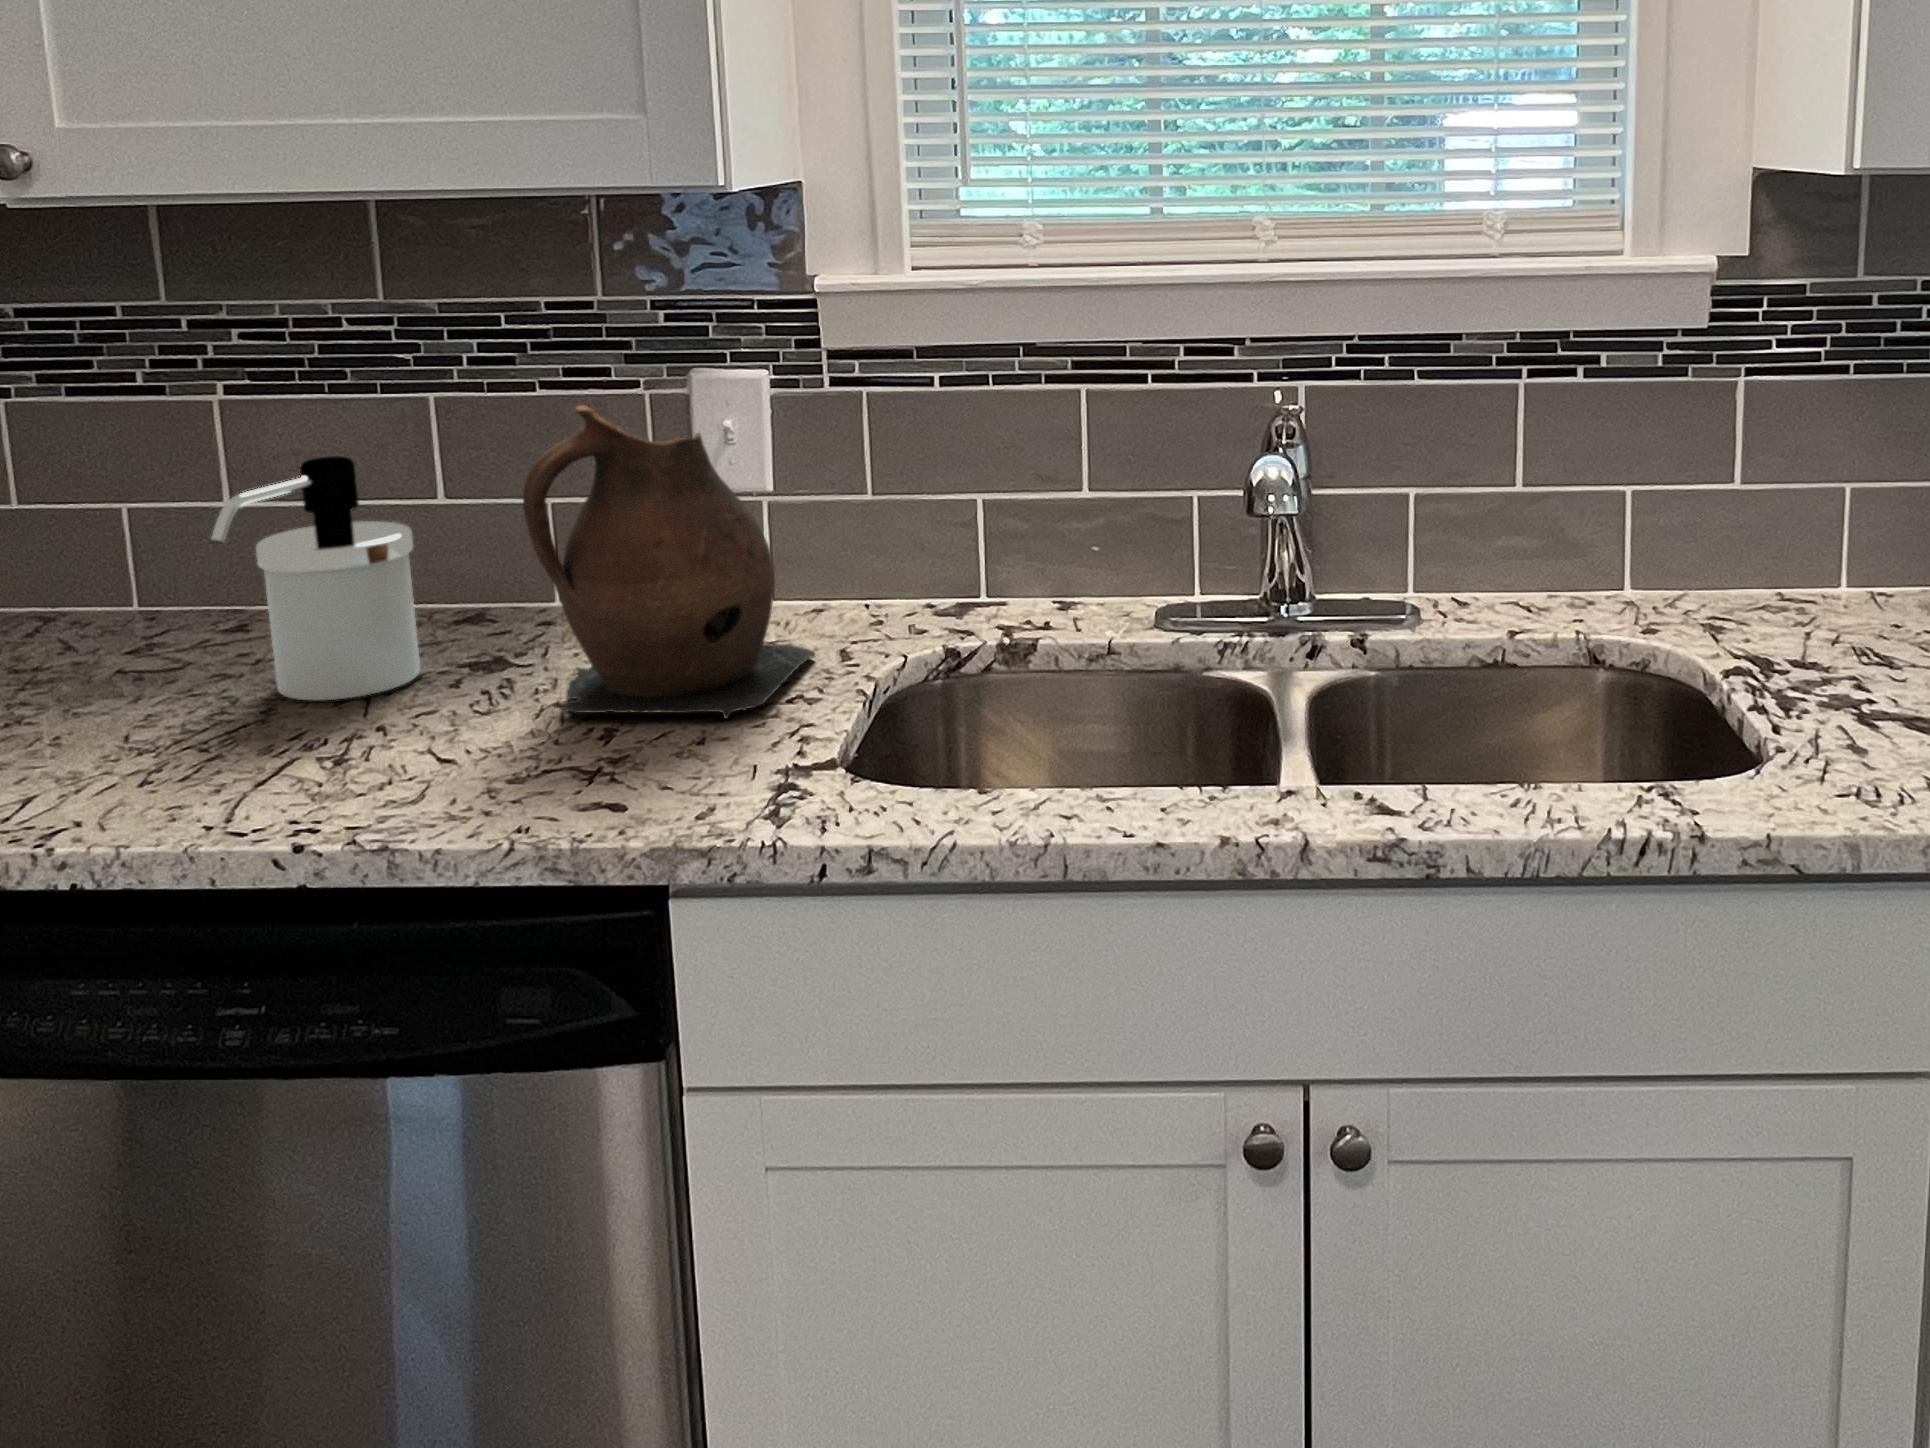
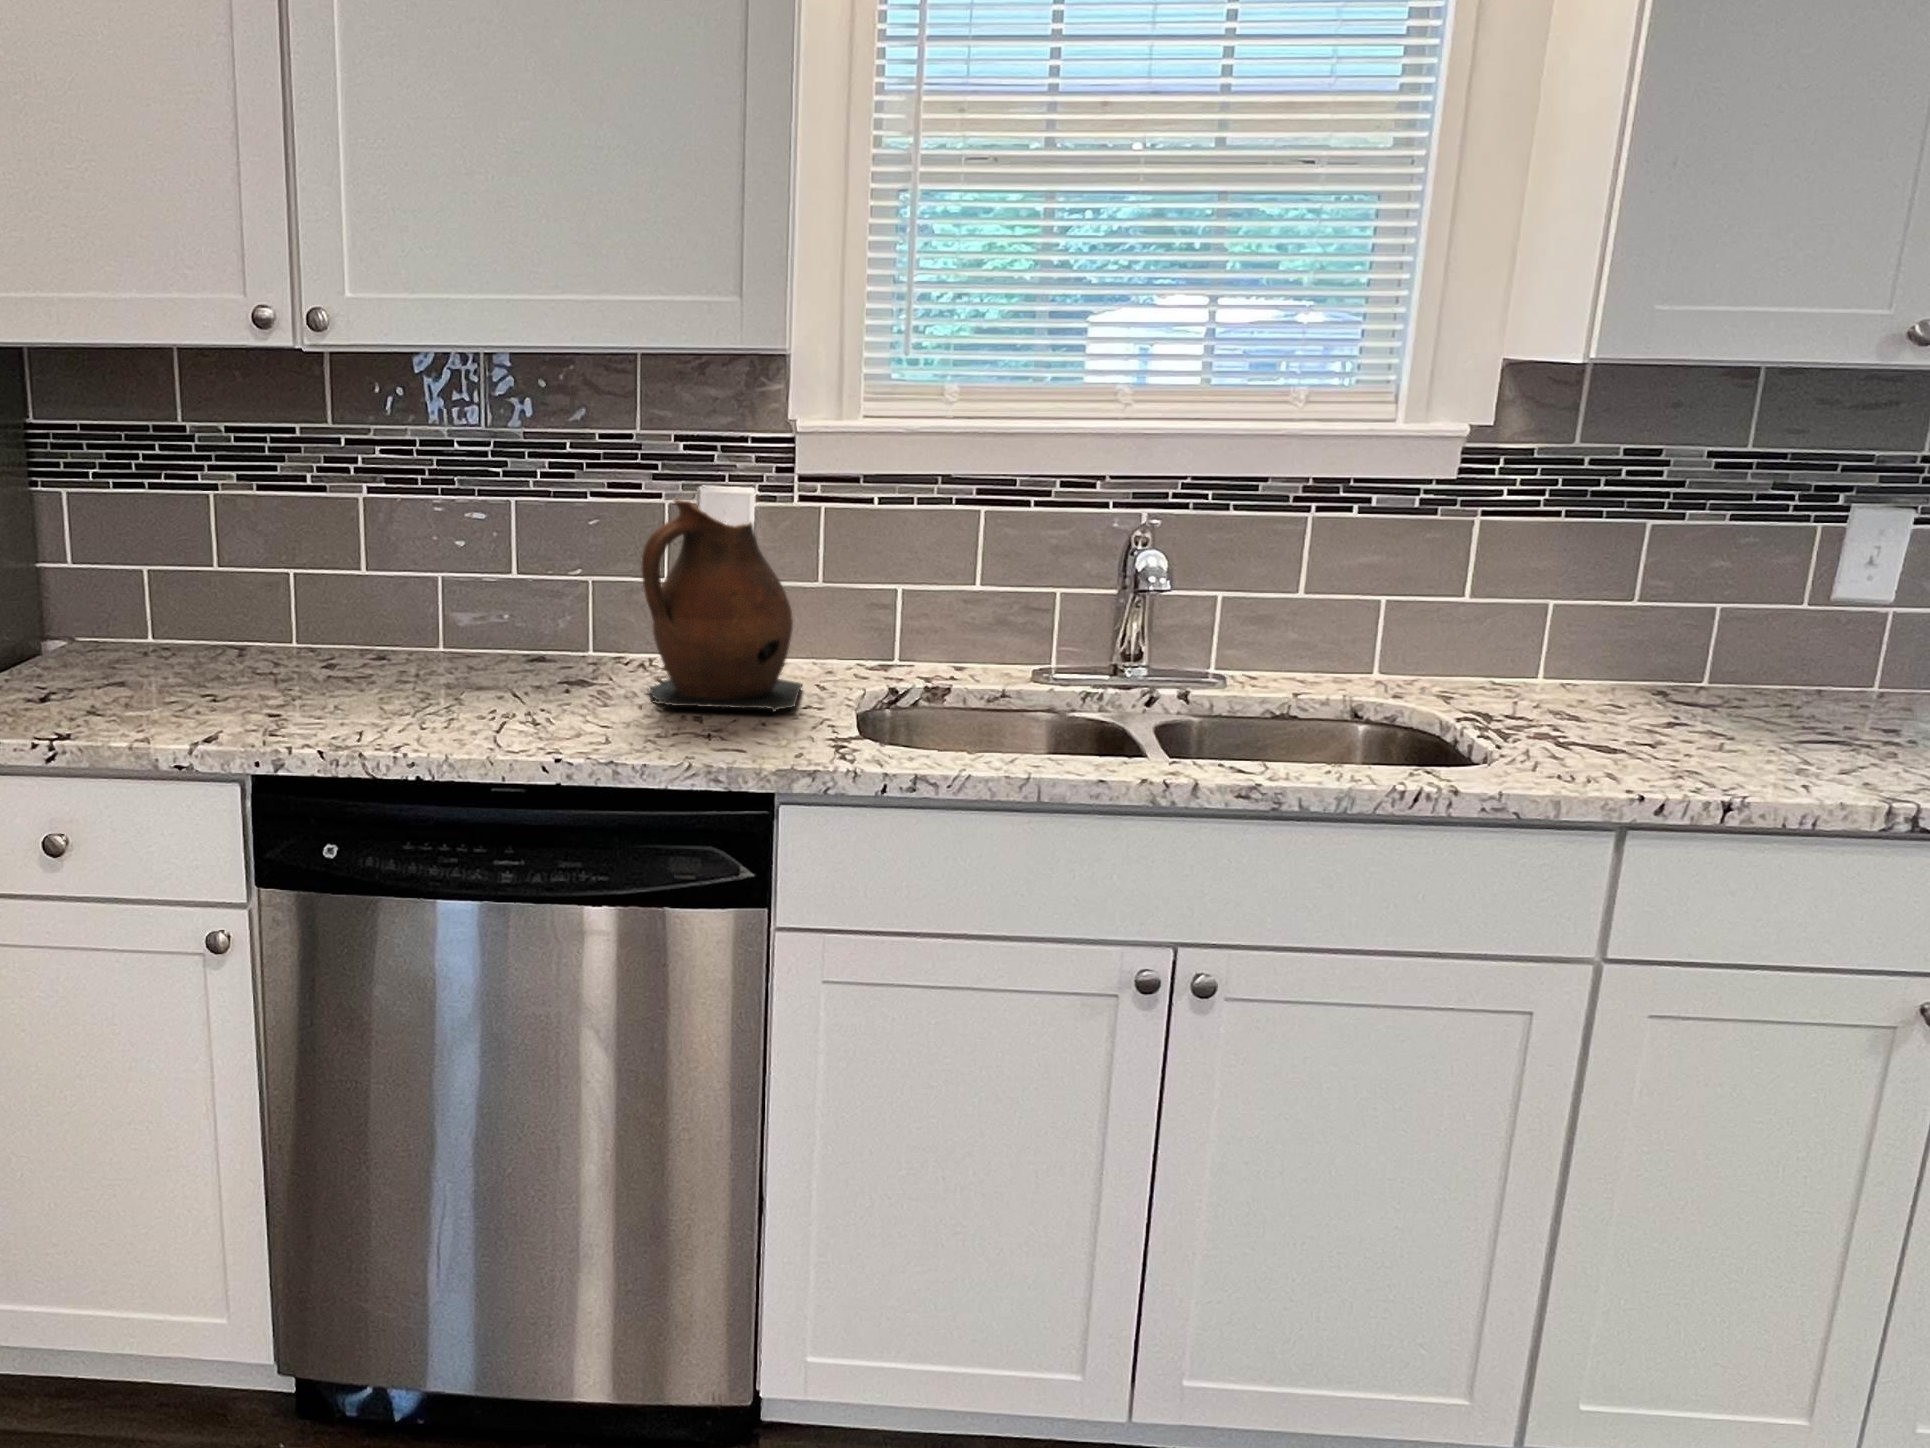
soap dispenser: present [211,456,420,701] -> none [445,531,540,695]

